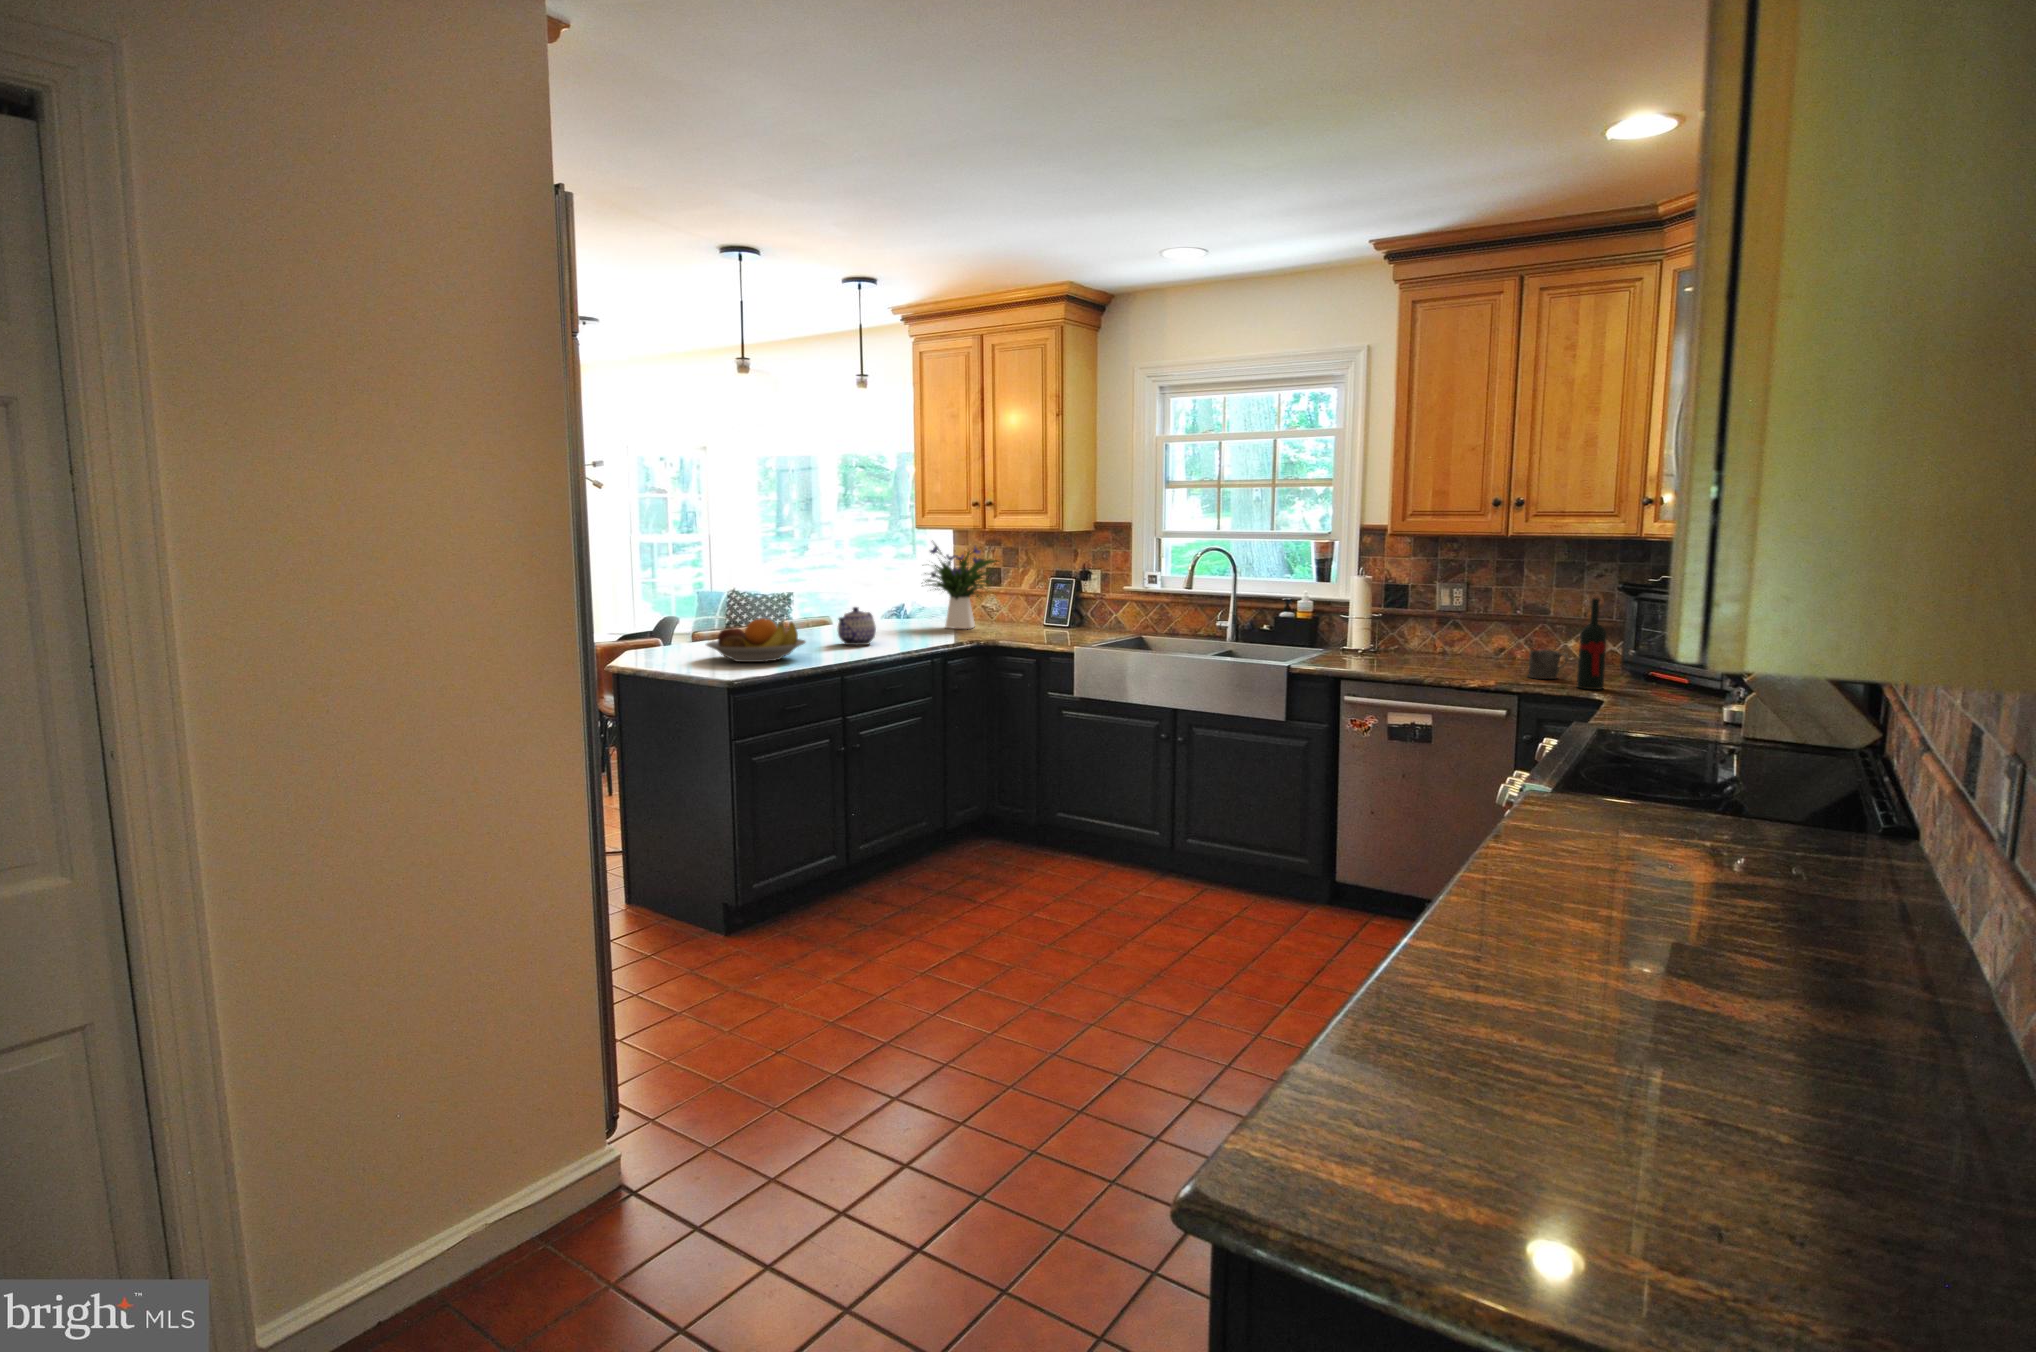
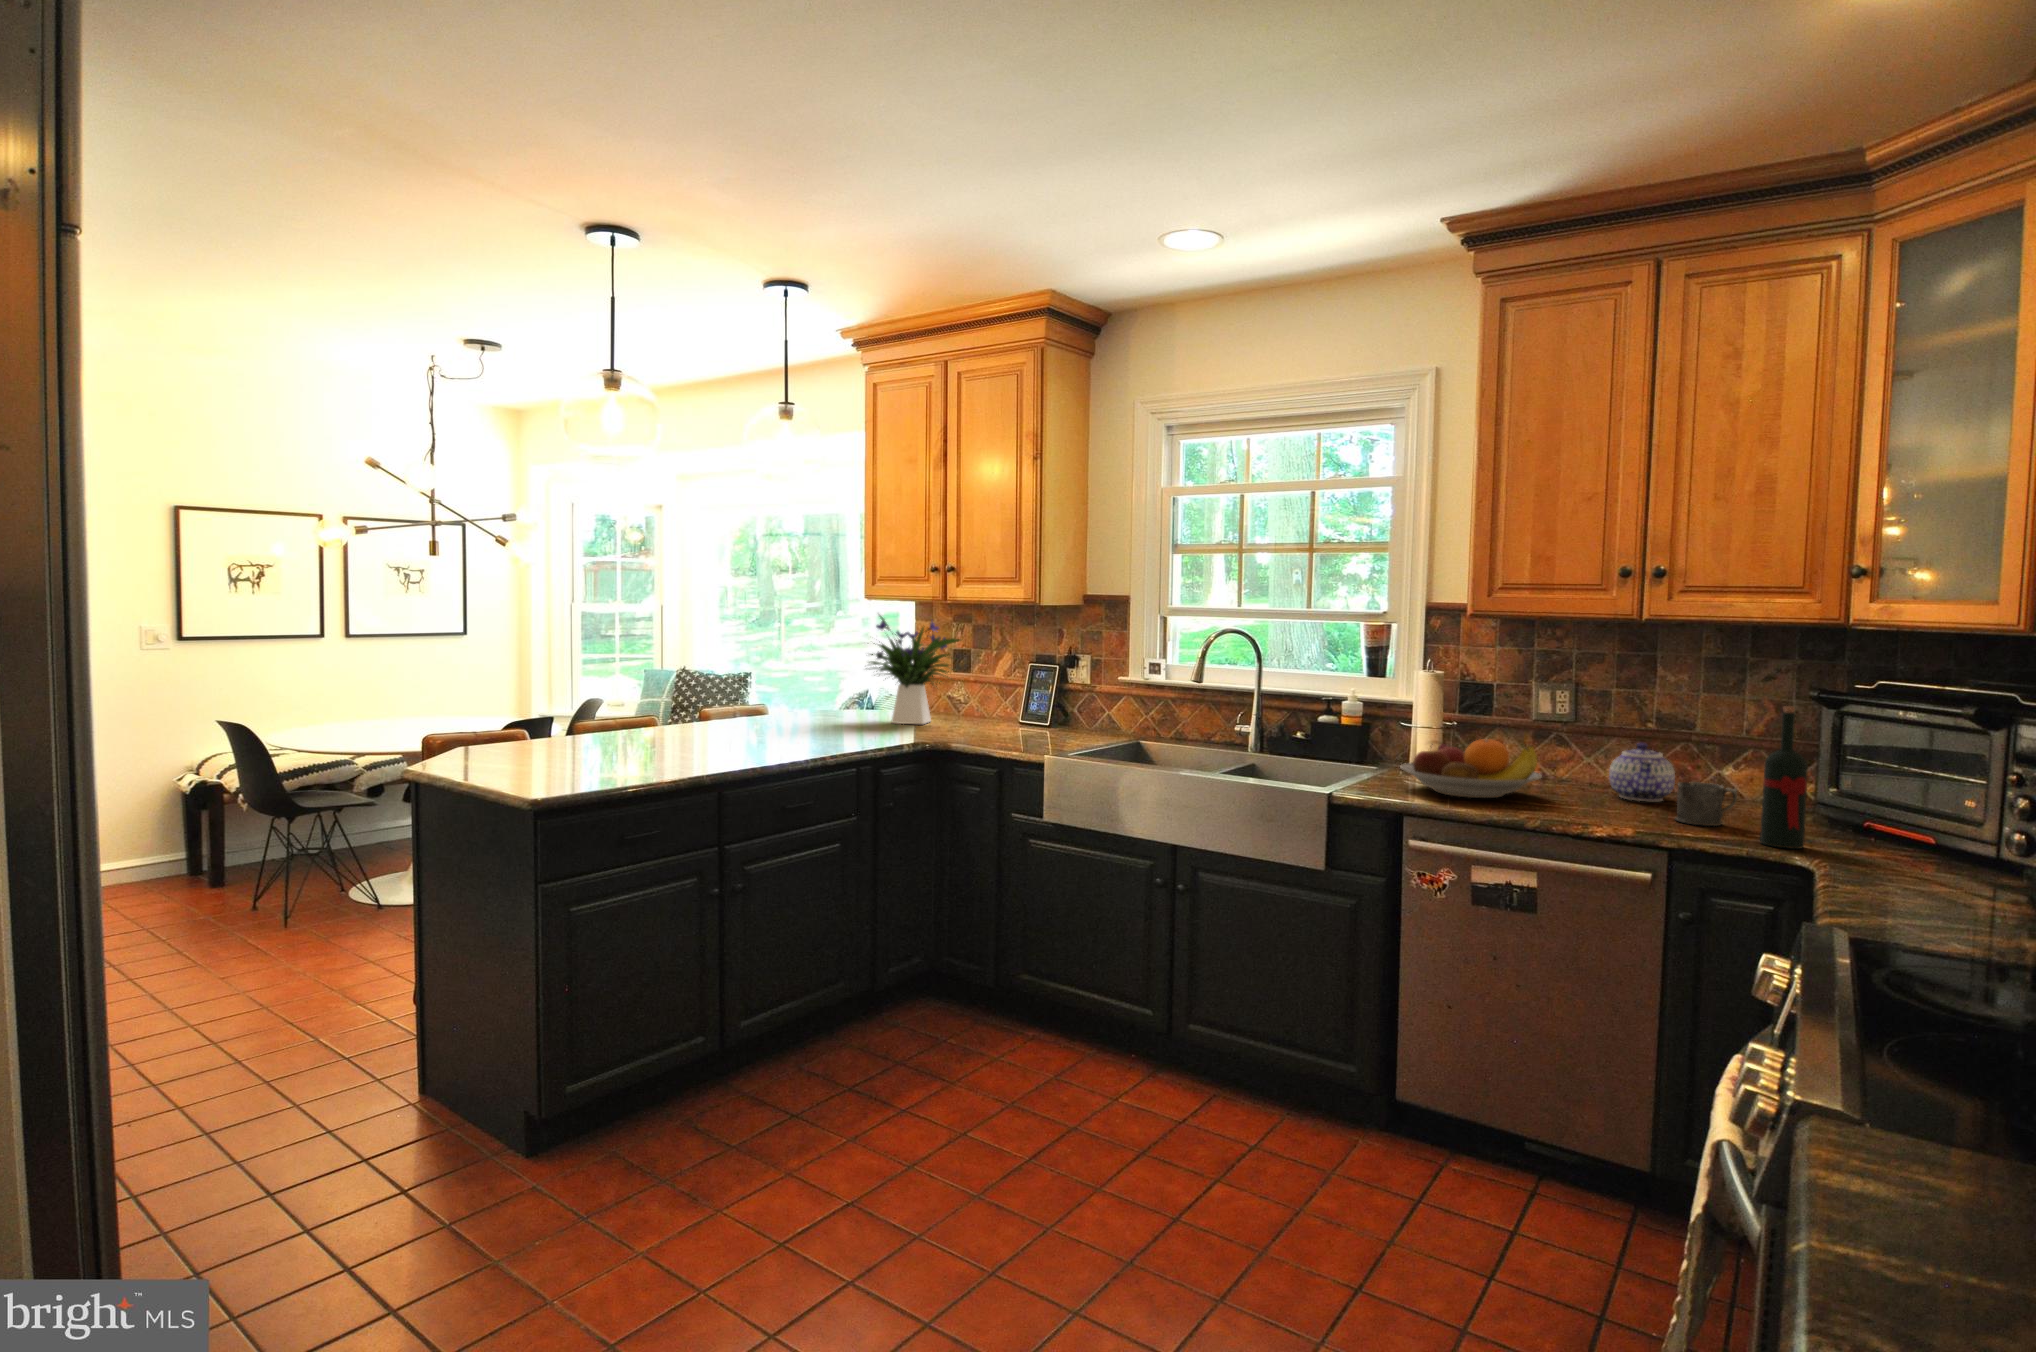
teapot: present [838,607,876,645] -> present [1609,742,1675,801]
fruit bowl: present [706,618,805,662] -> present [1400,739,1542,798]

